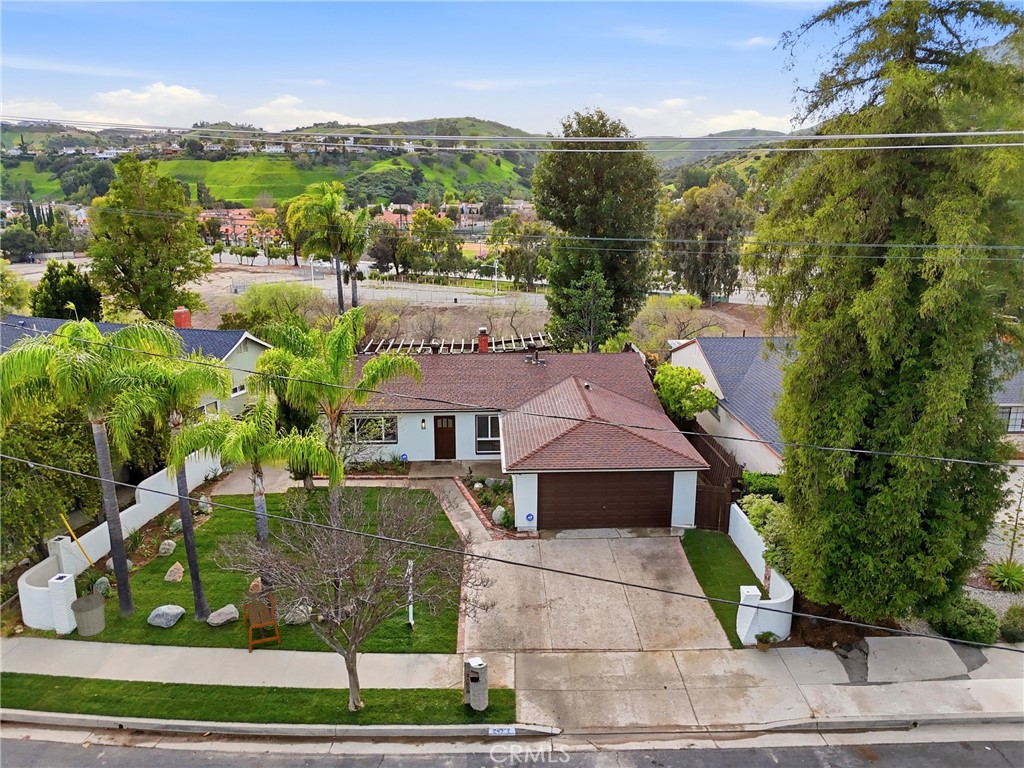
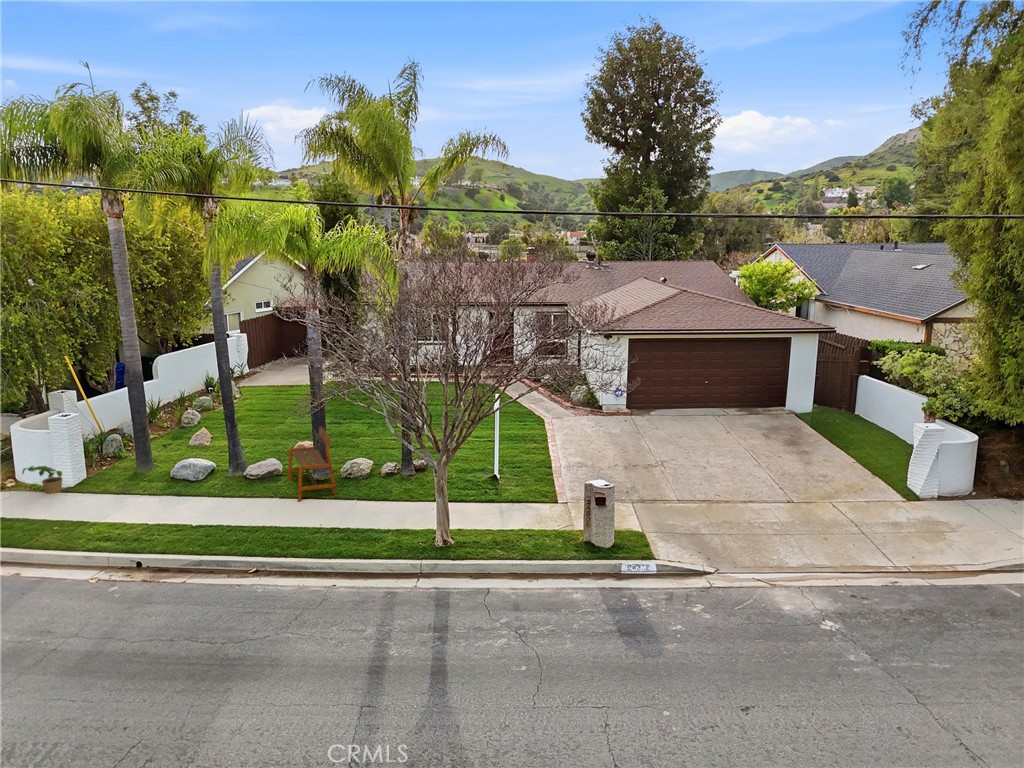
trash can: present [71,594,105,637] -> none [76,441,118,488]
potted plant: present [755,631,781,652] -> present [22,466,62,494]

